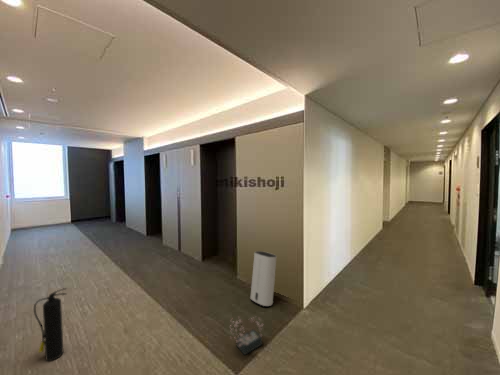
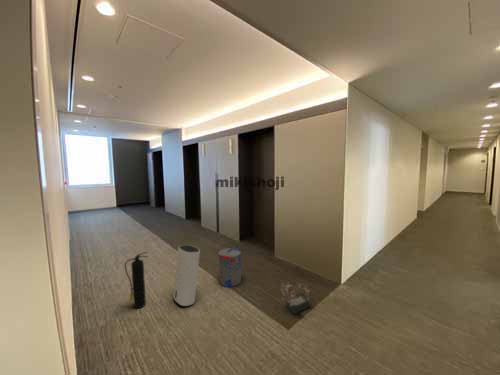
air purifier: present [251,251,276,306] -> present [173,245,200,306]
trash can: none [164,274,191,321] -> present [219,248,241,287]

